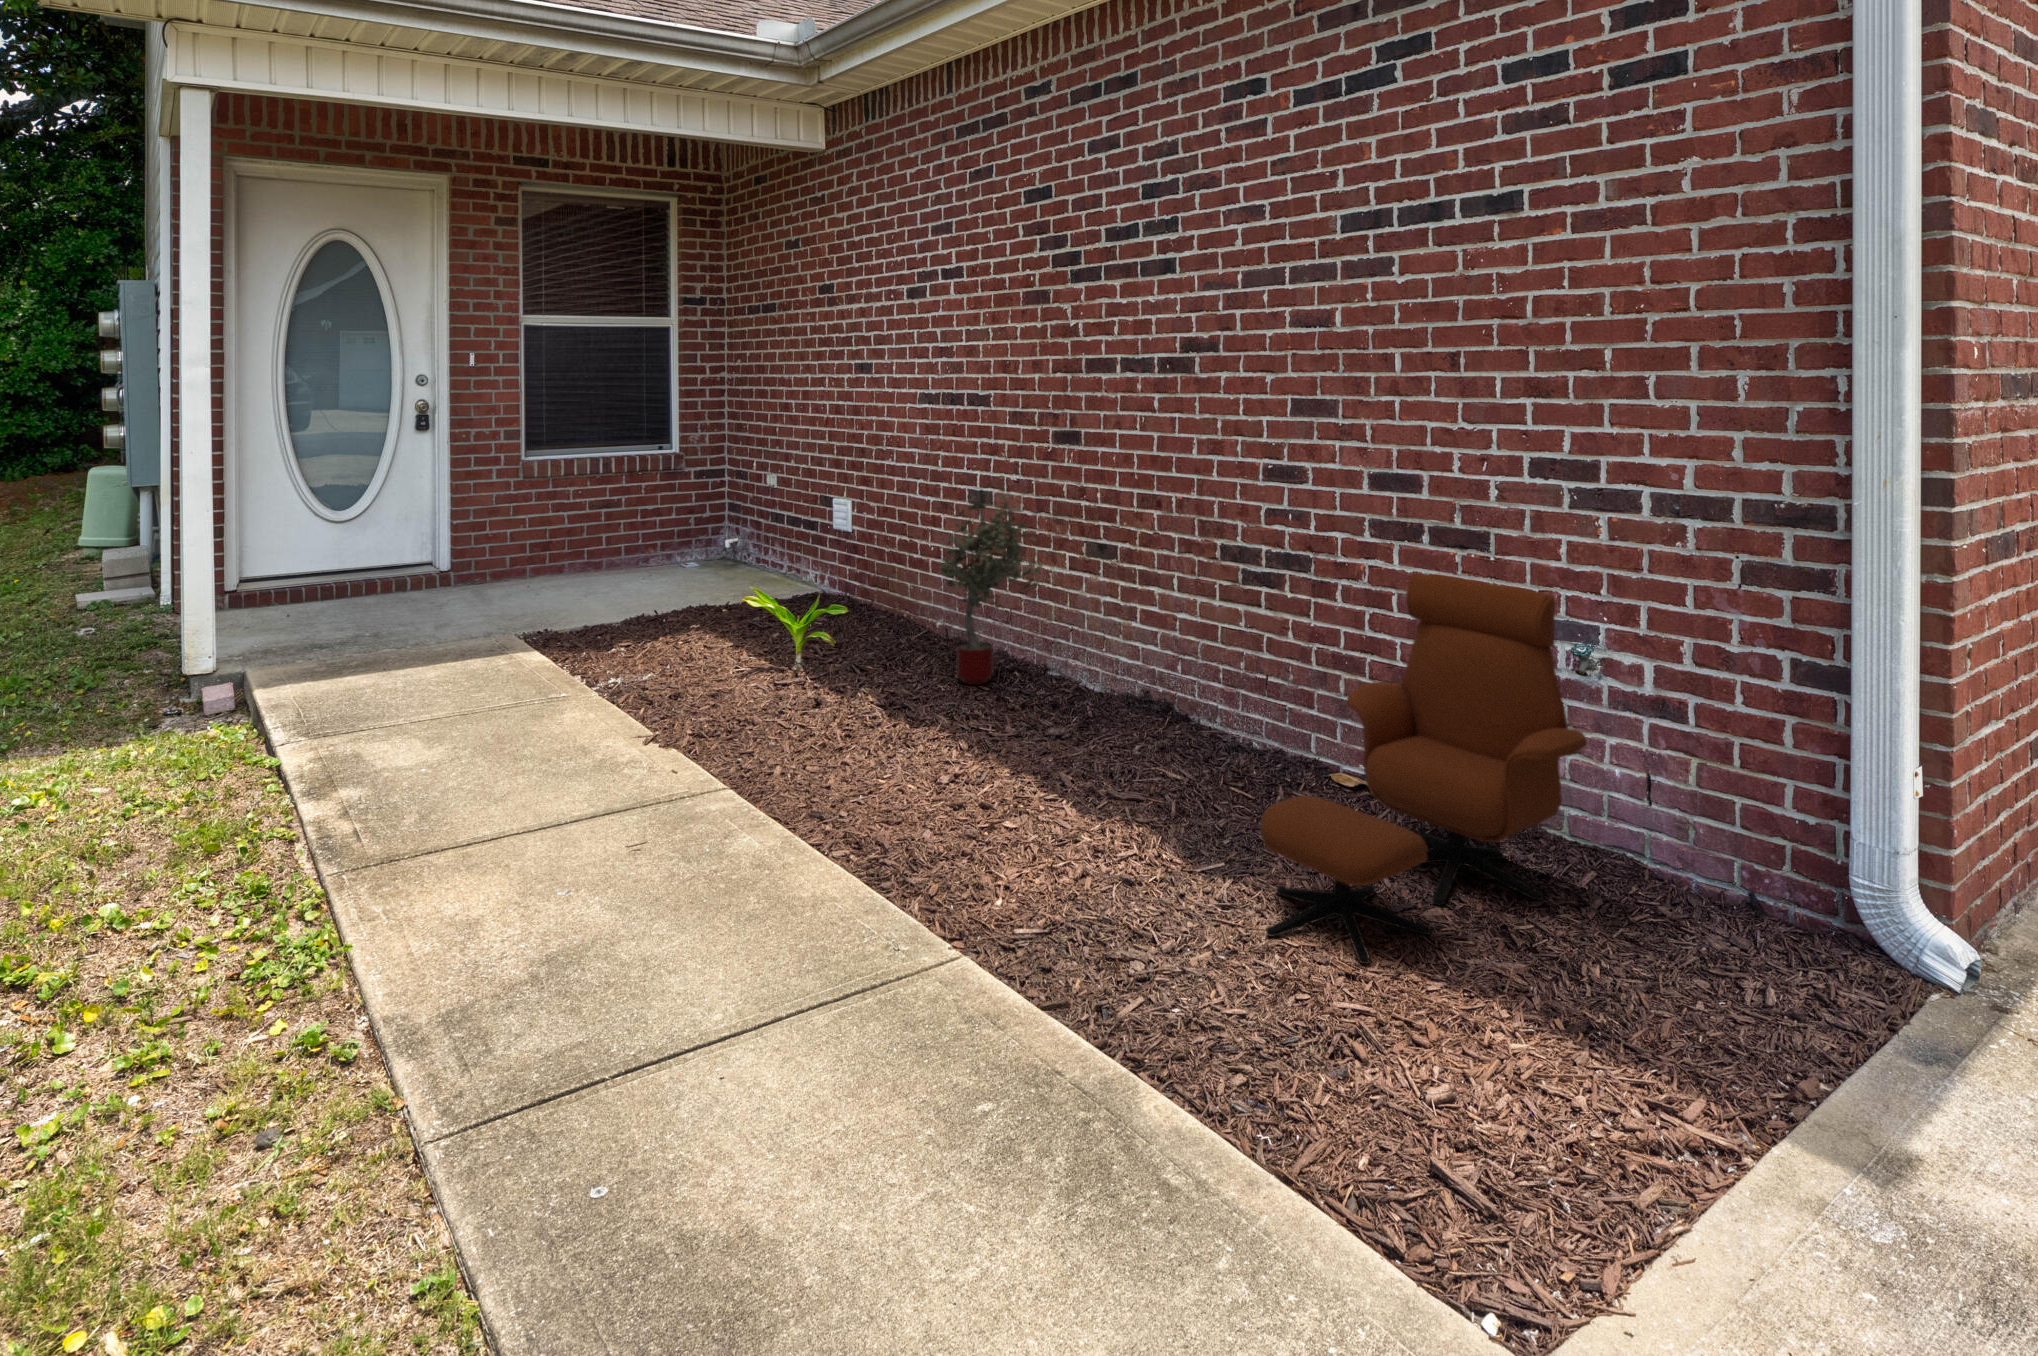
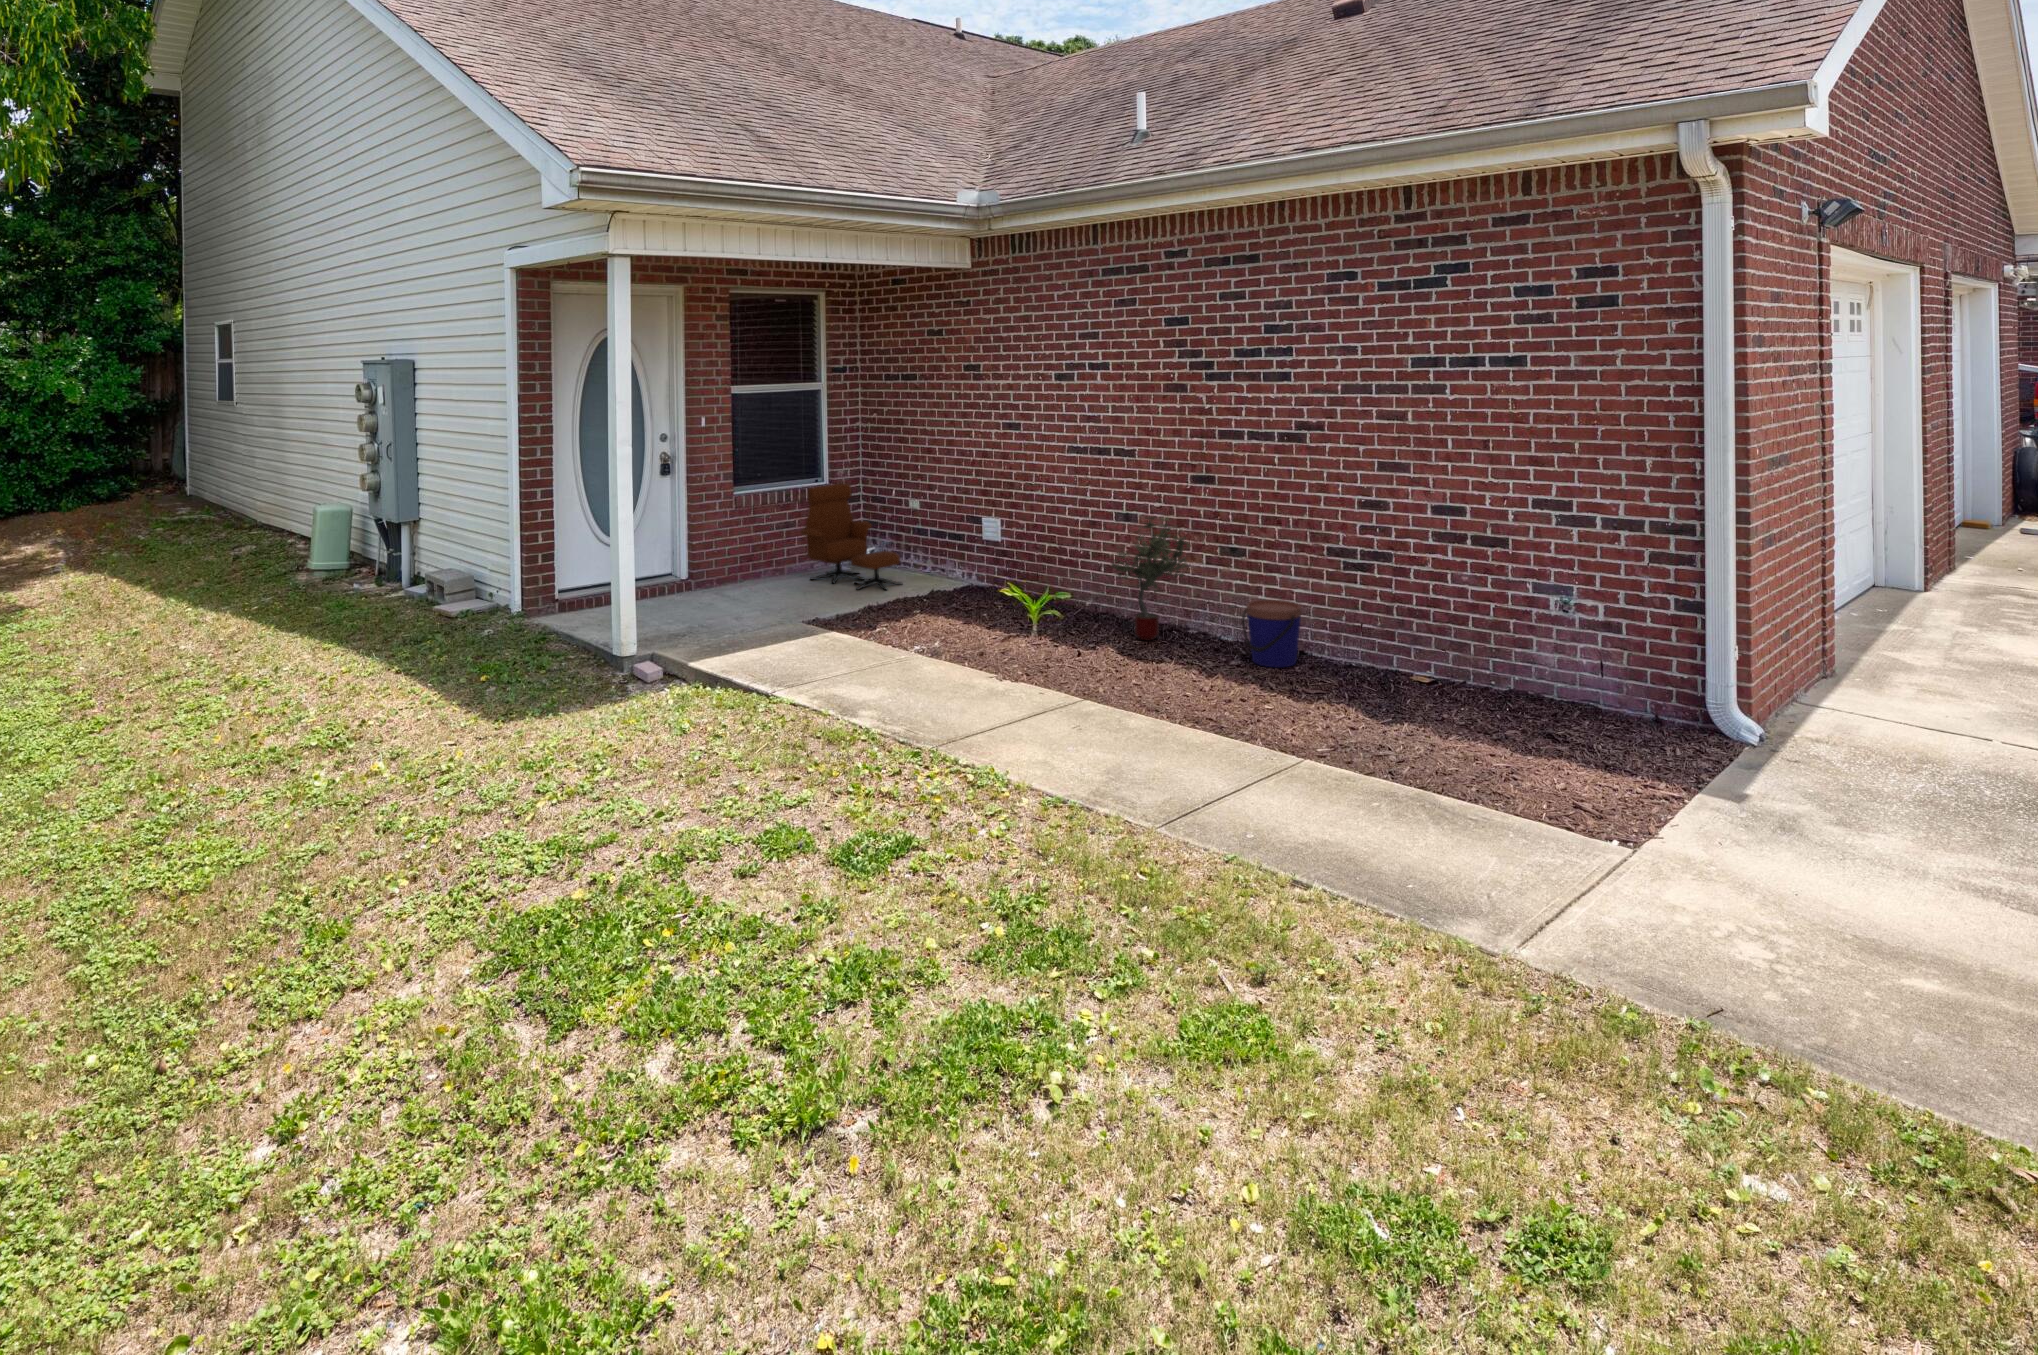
lounge chair: present [1261,573,1587,964] -> present [801,483,901,590]
bucket: none [1082,629,1178,743] -> present [1242,600,1302,667]

